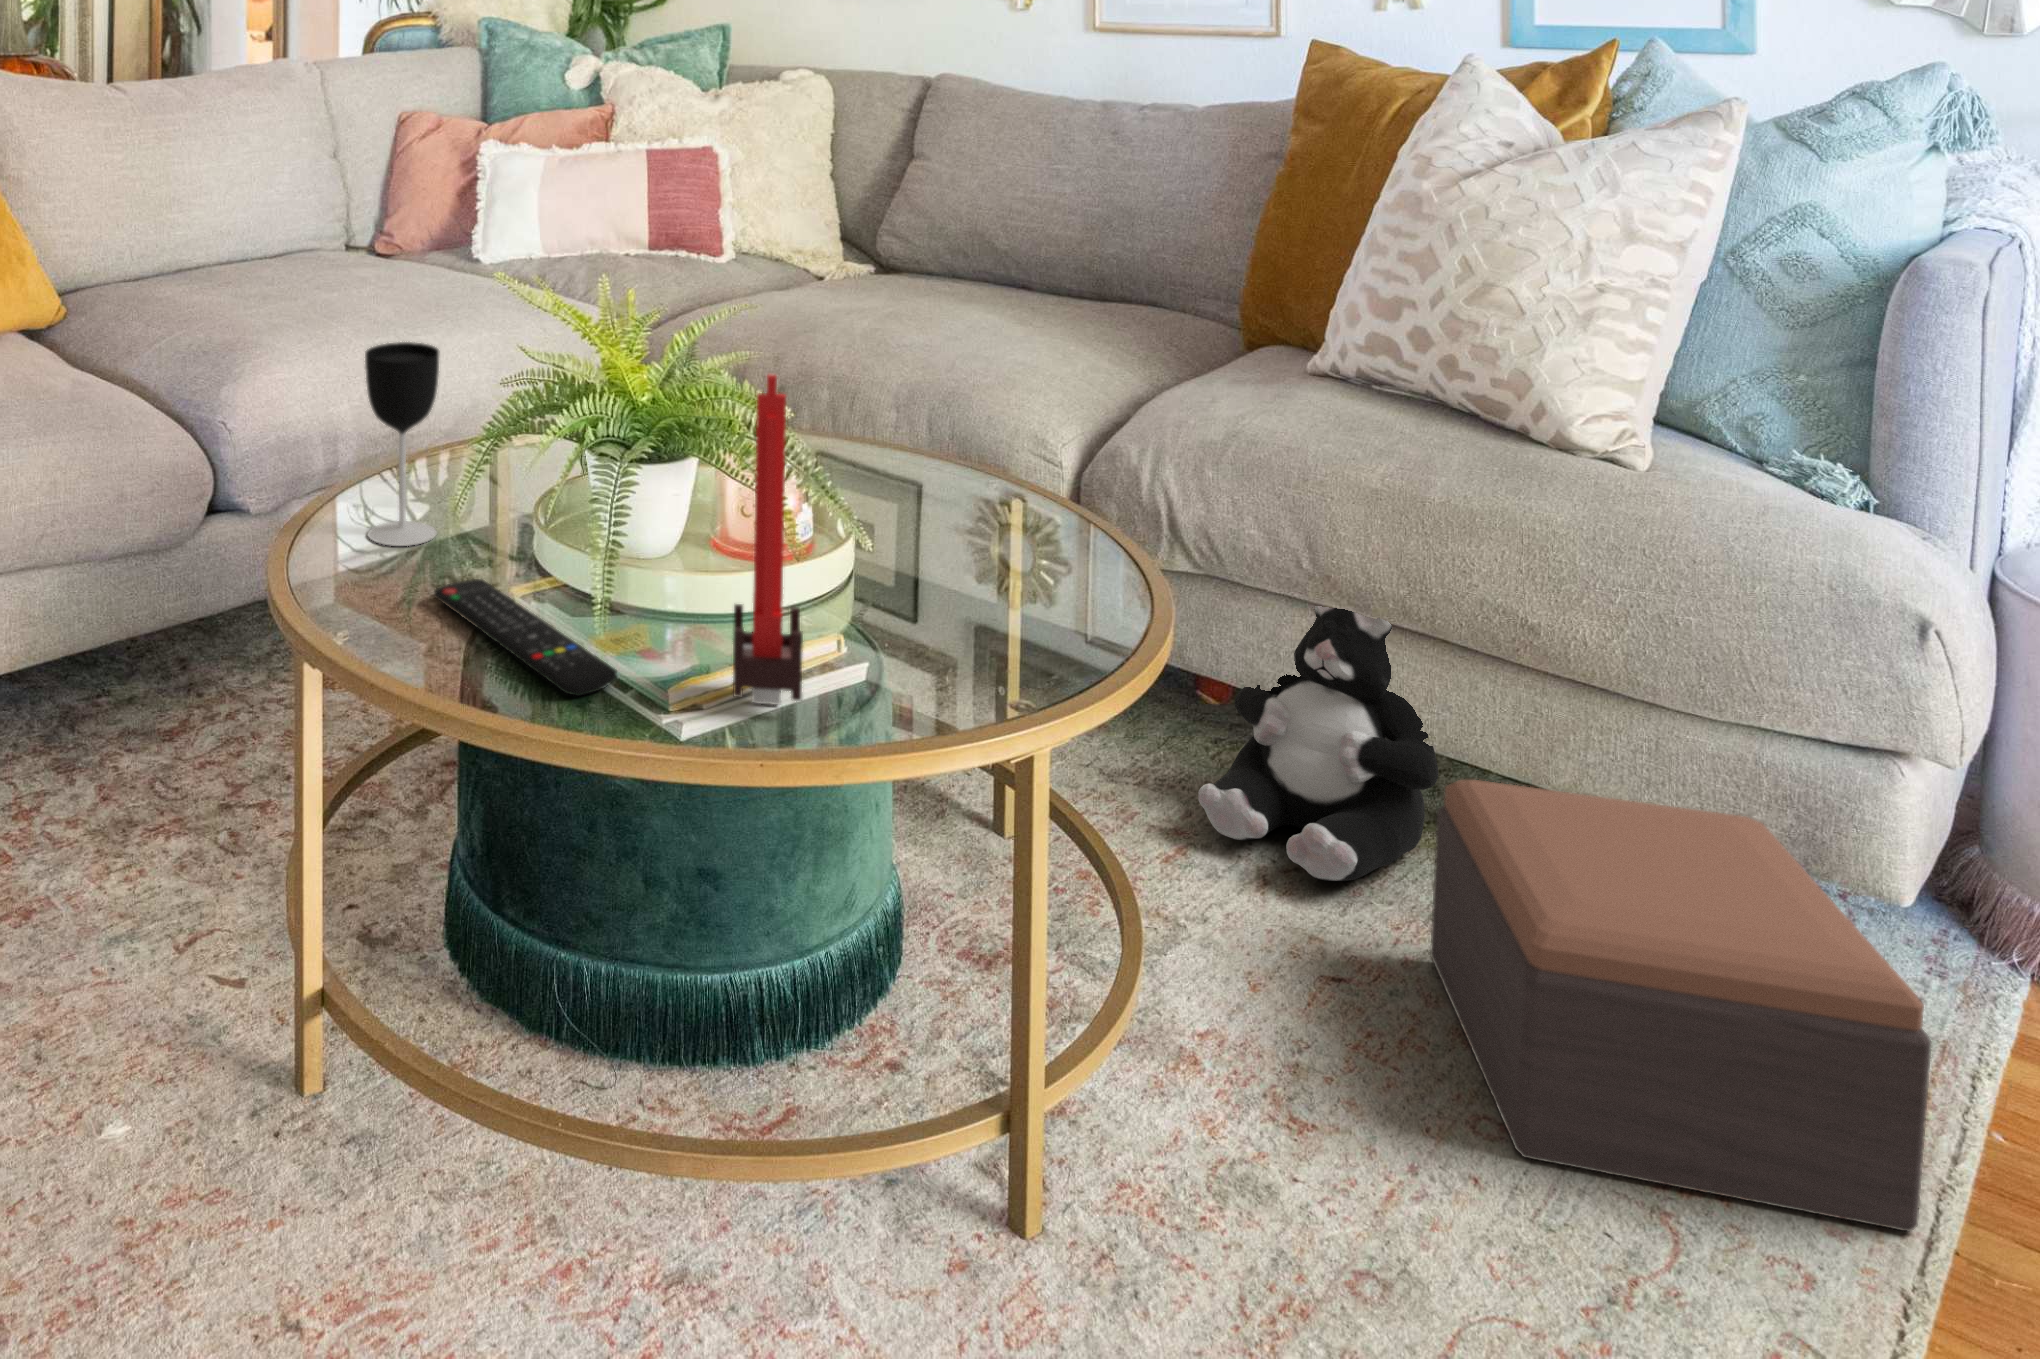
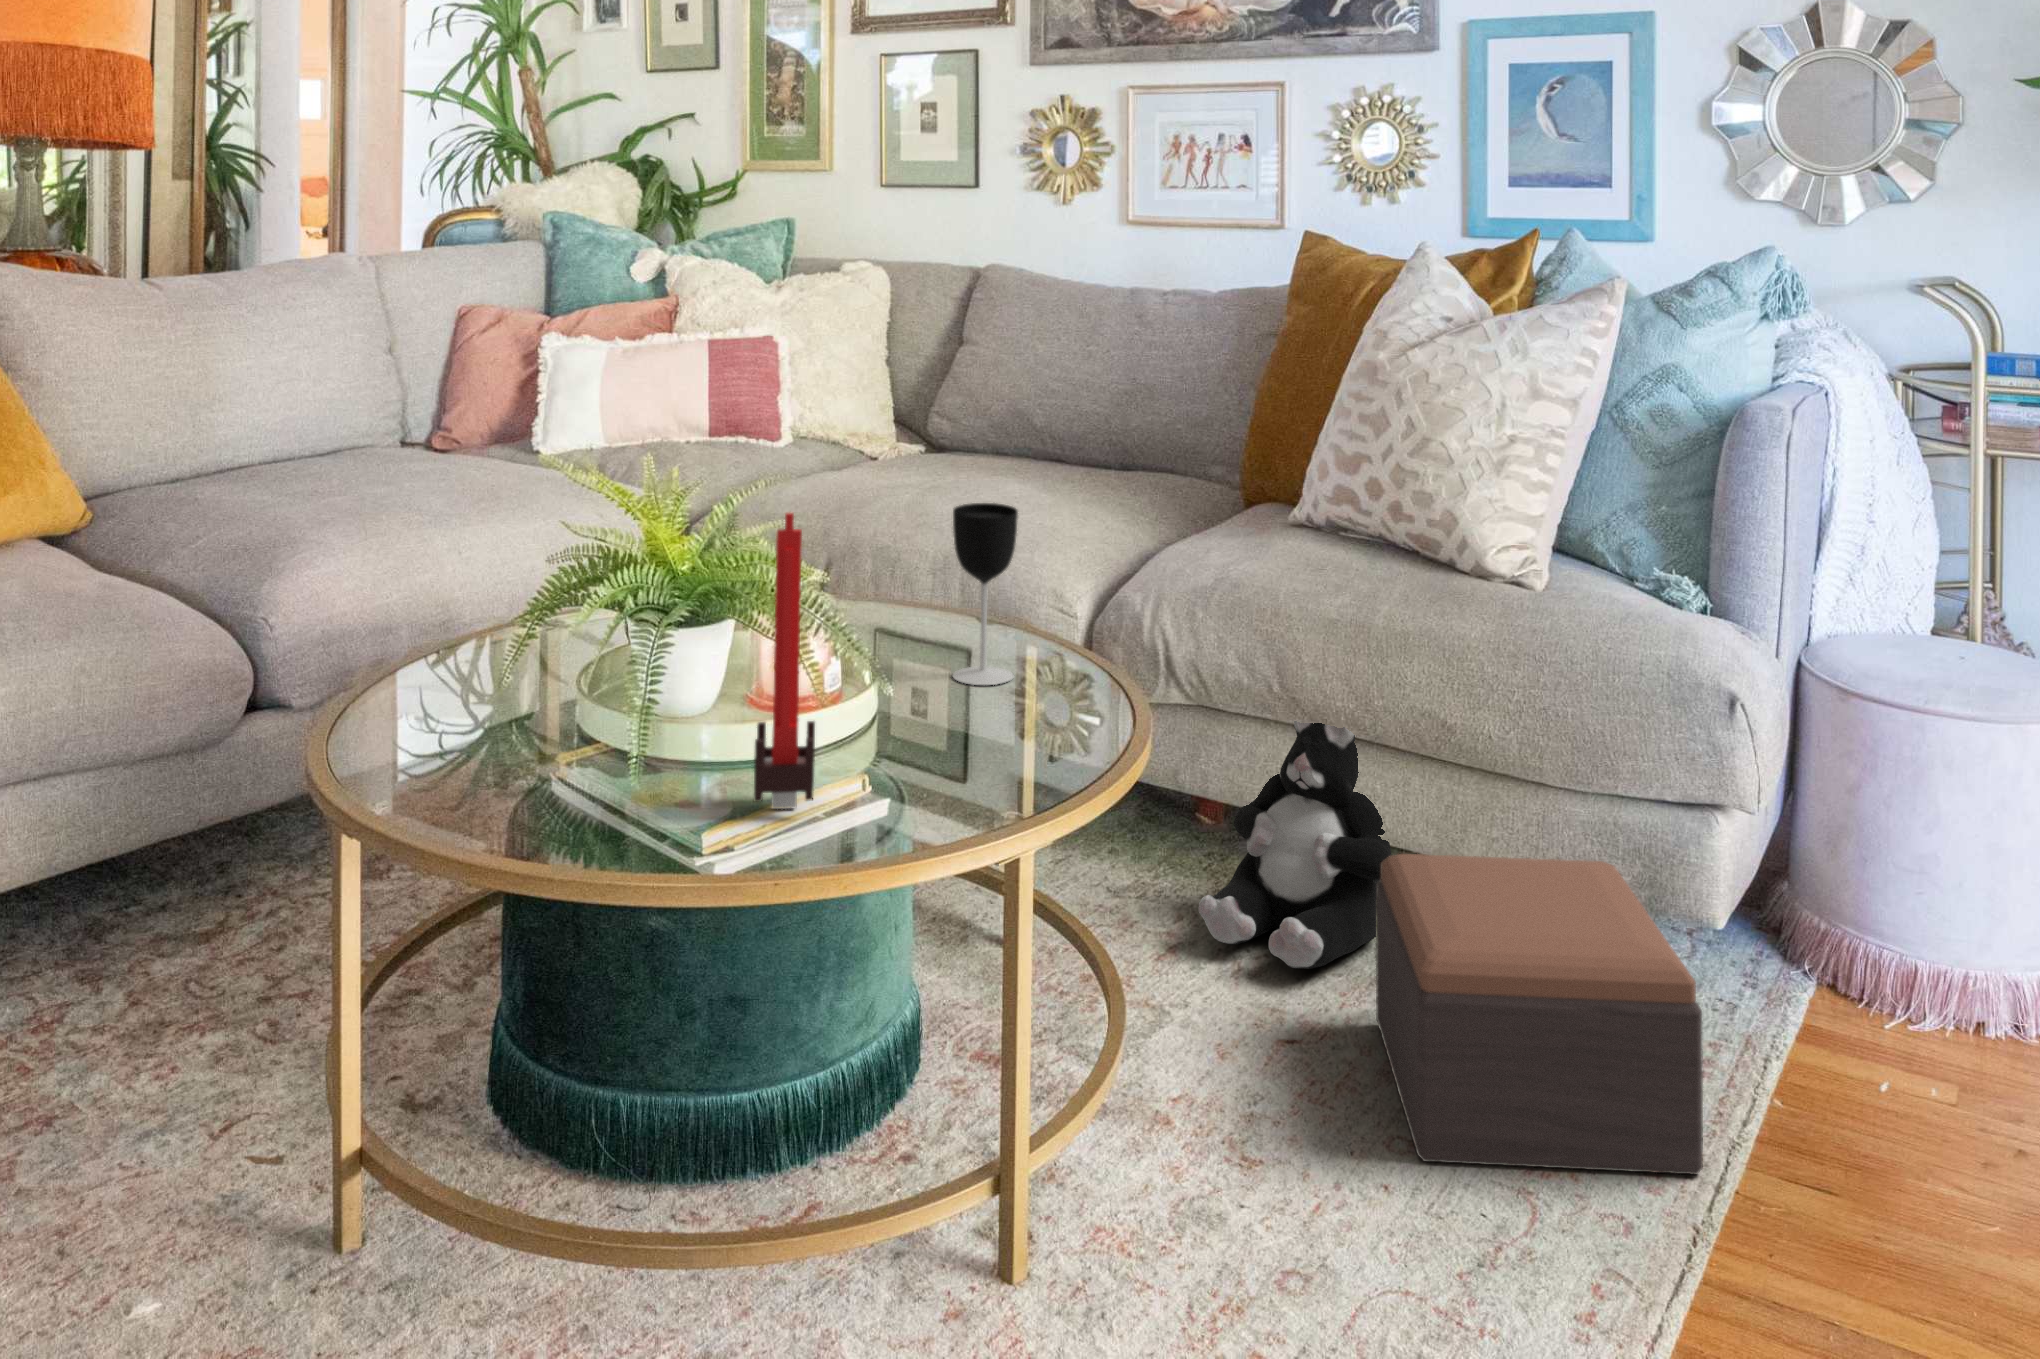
wine glass: present [365,342,439,546] -> present [952,503,1018,685]
remote control: present [434,579,617,695] -> none [484,729,652,815]

